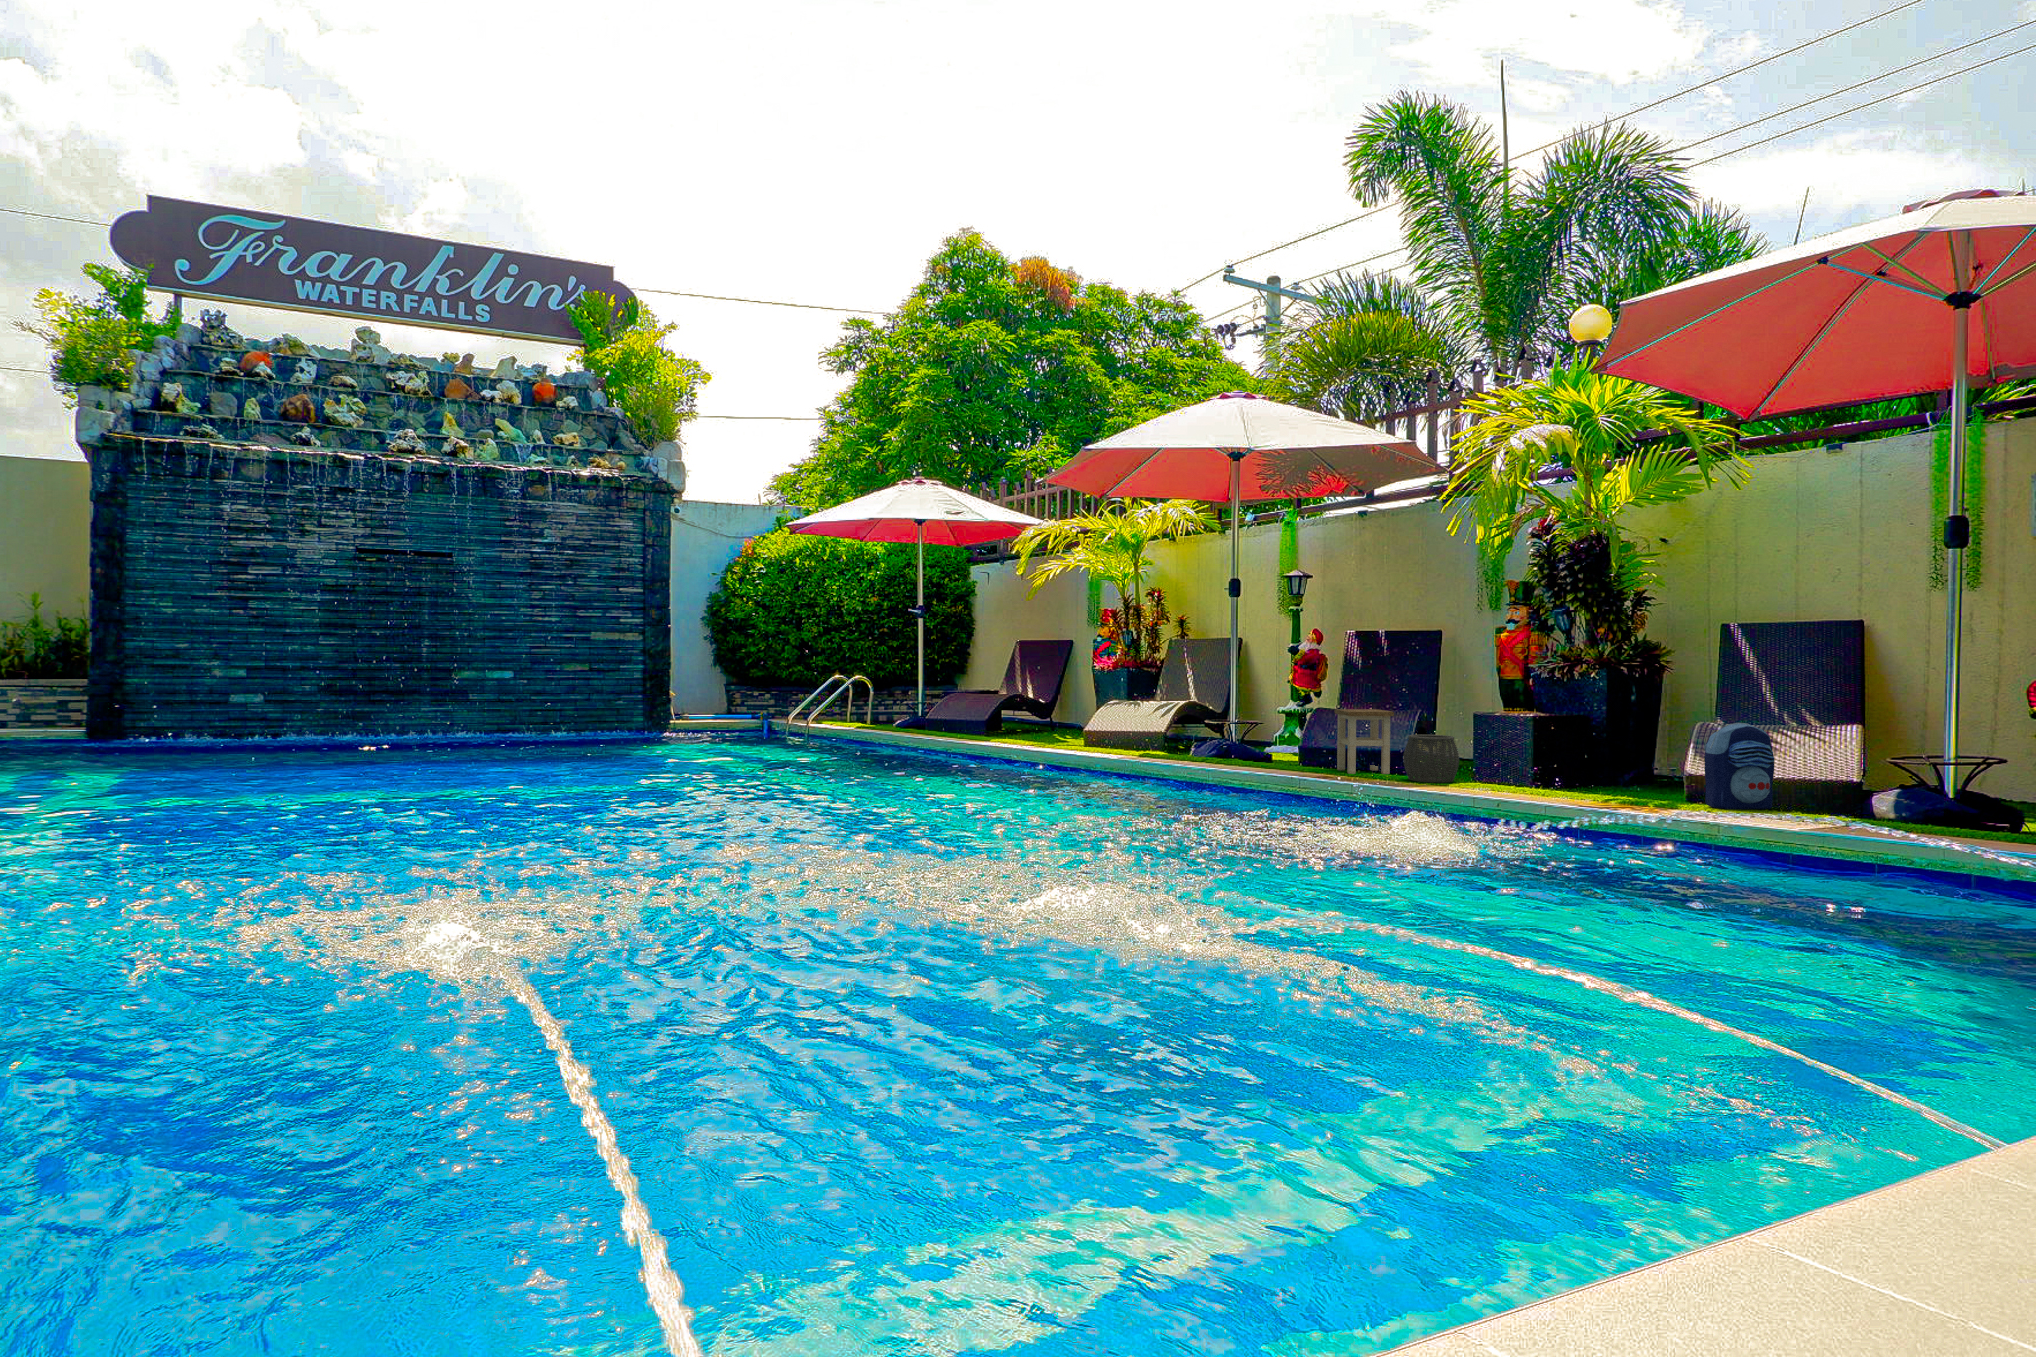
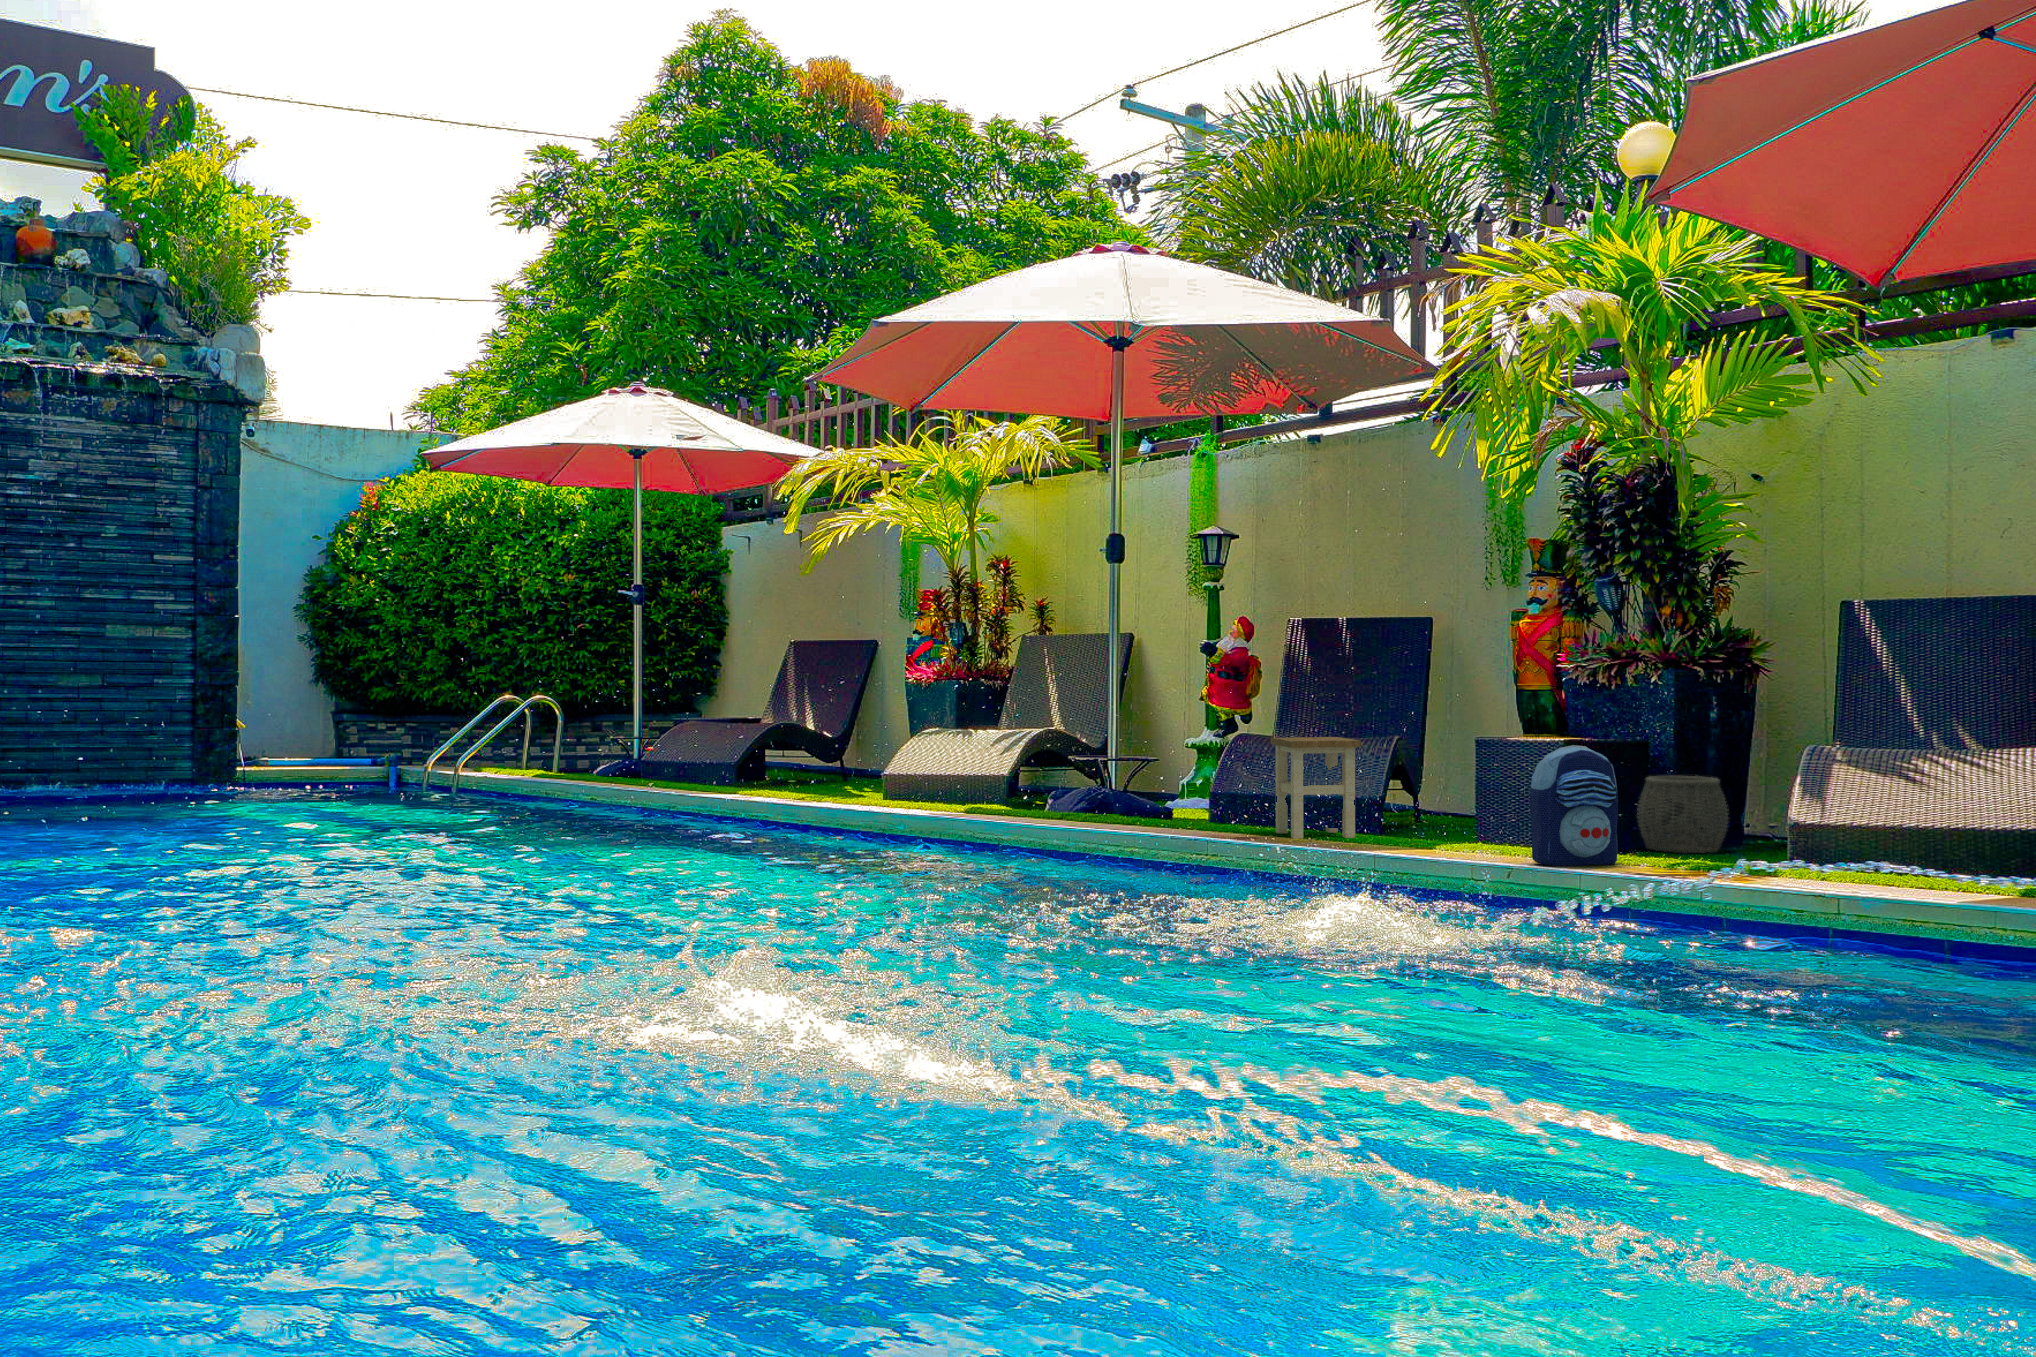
backpack: present [1704,723,1774,810] -> present [1530,745,1618,867]
woven basket: present [1403,734,1459,783] -> present [1637,776,1728,853]

